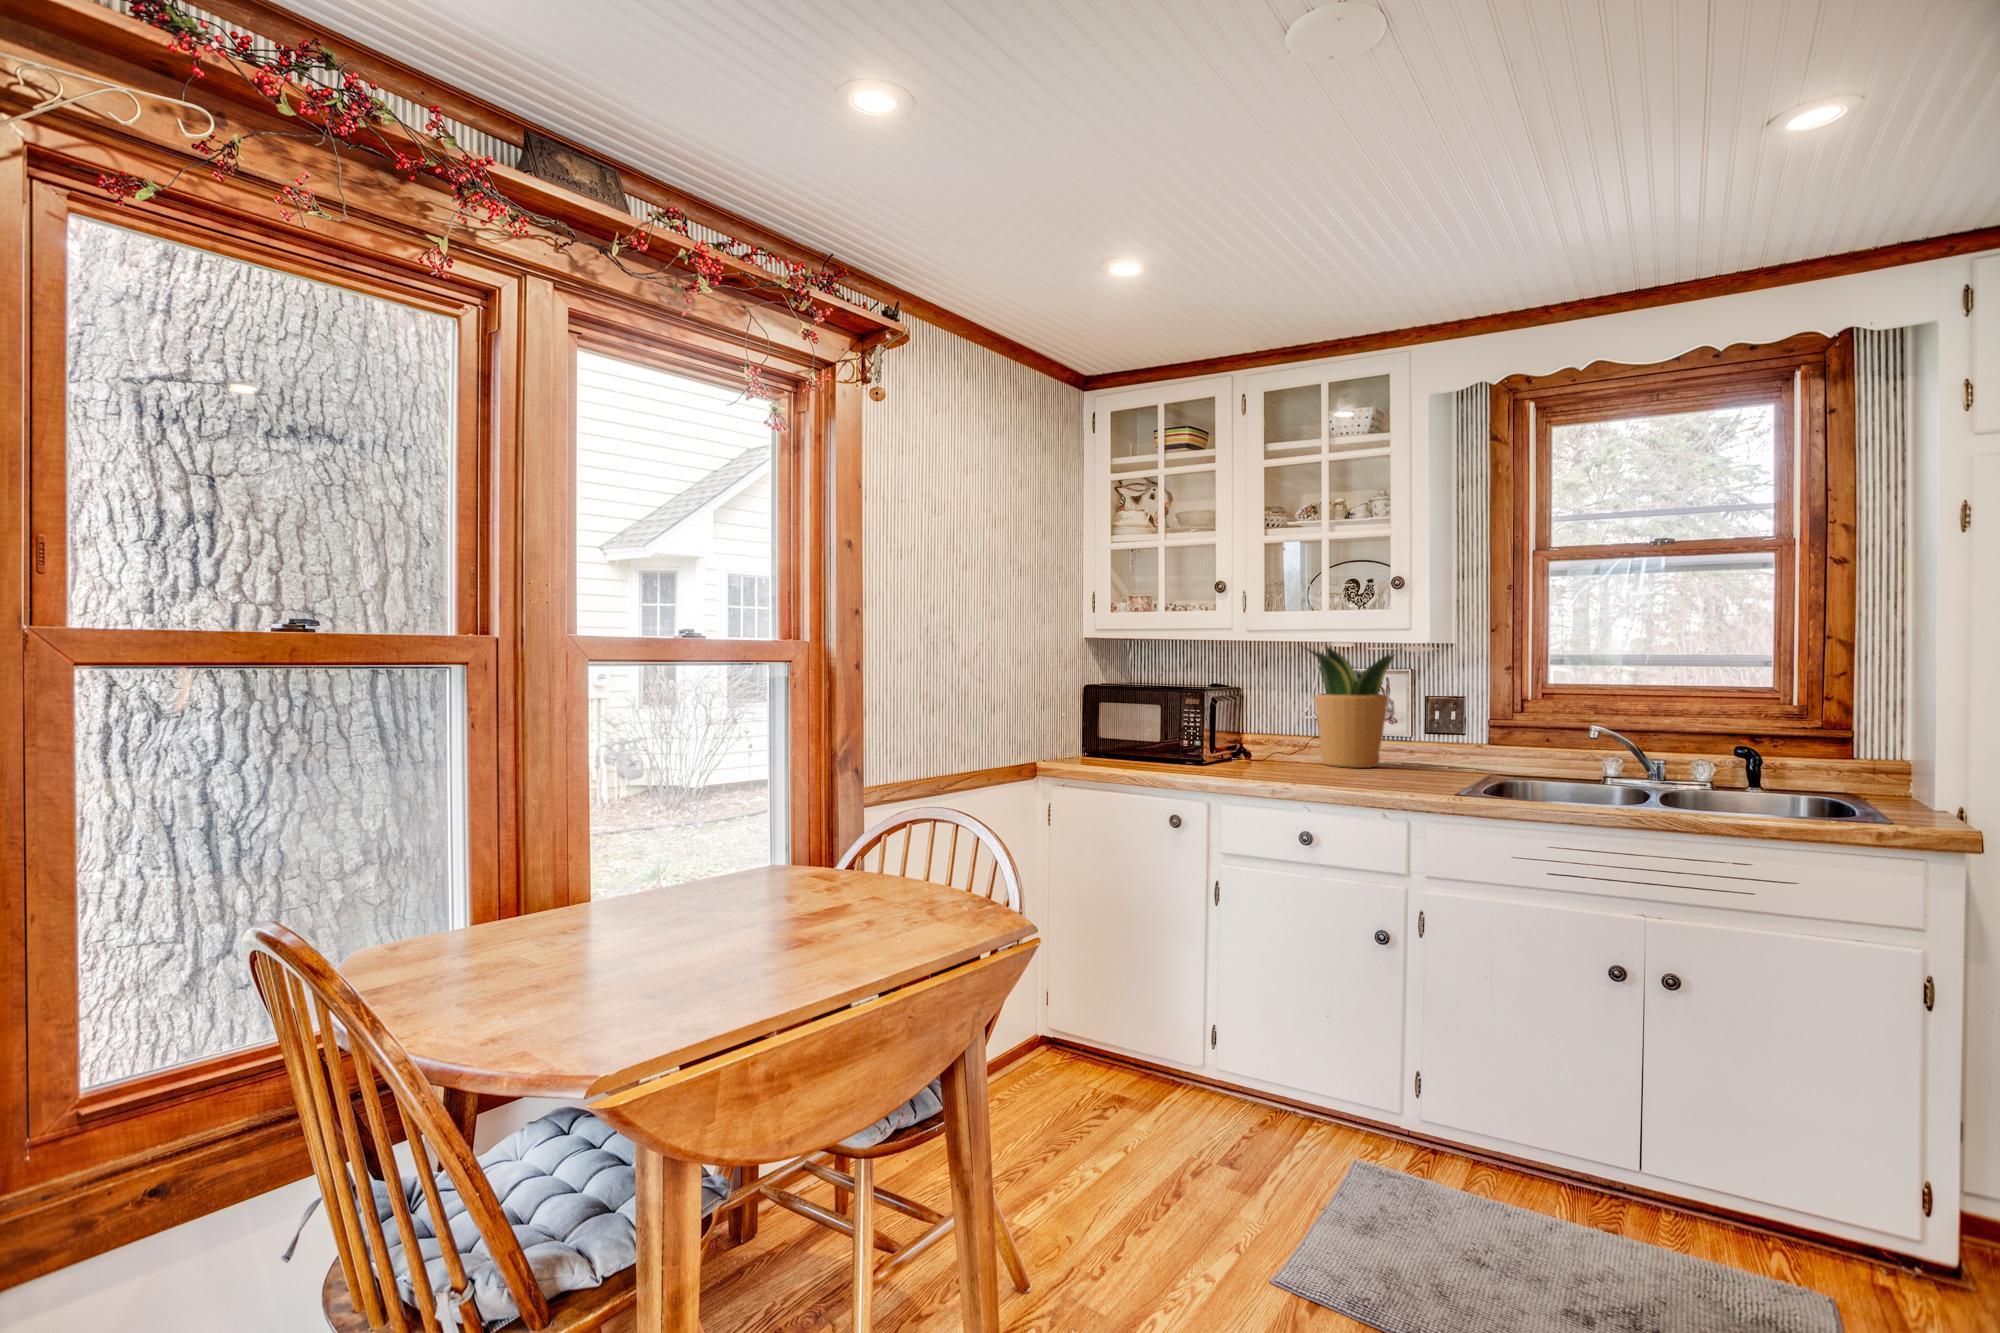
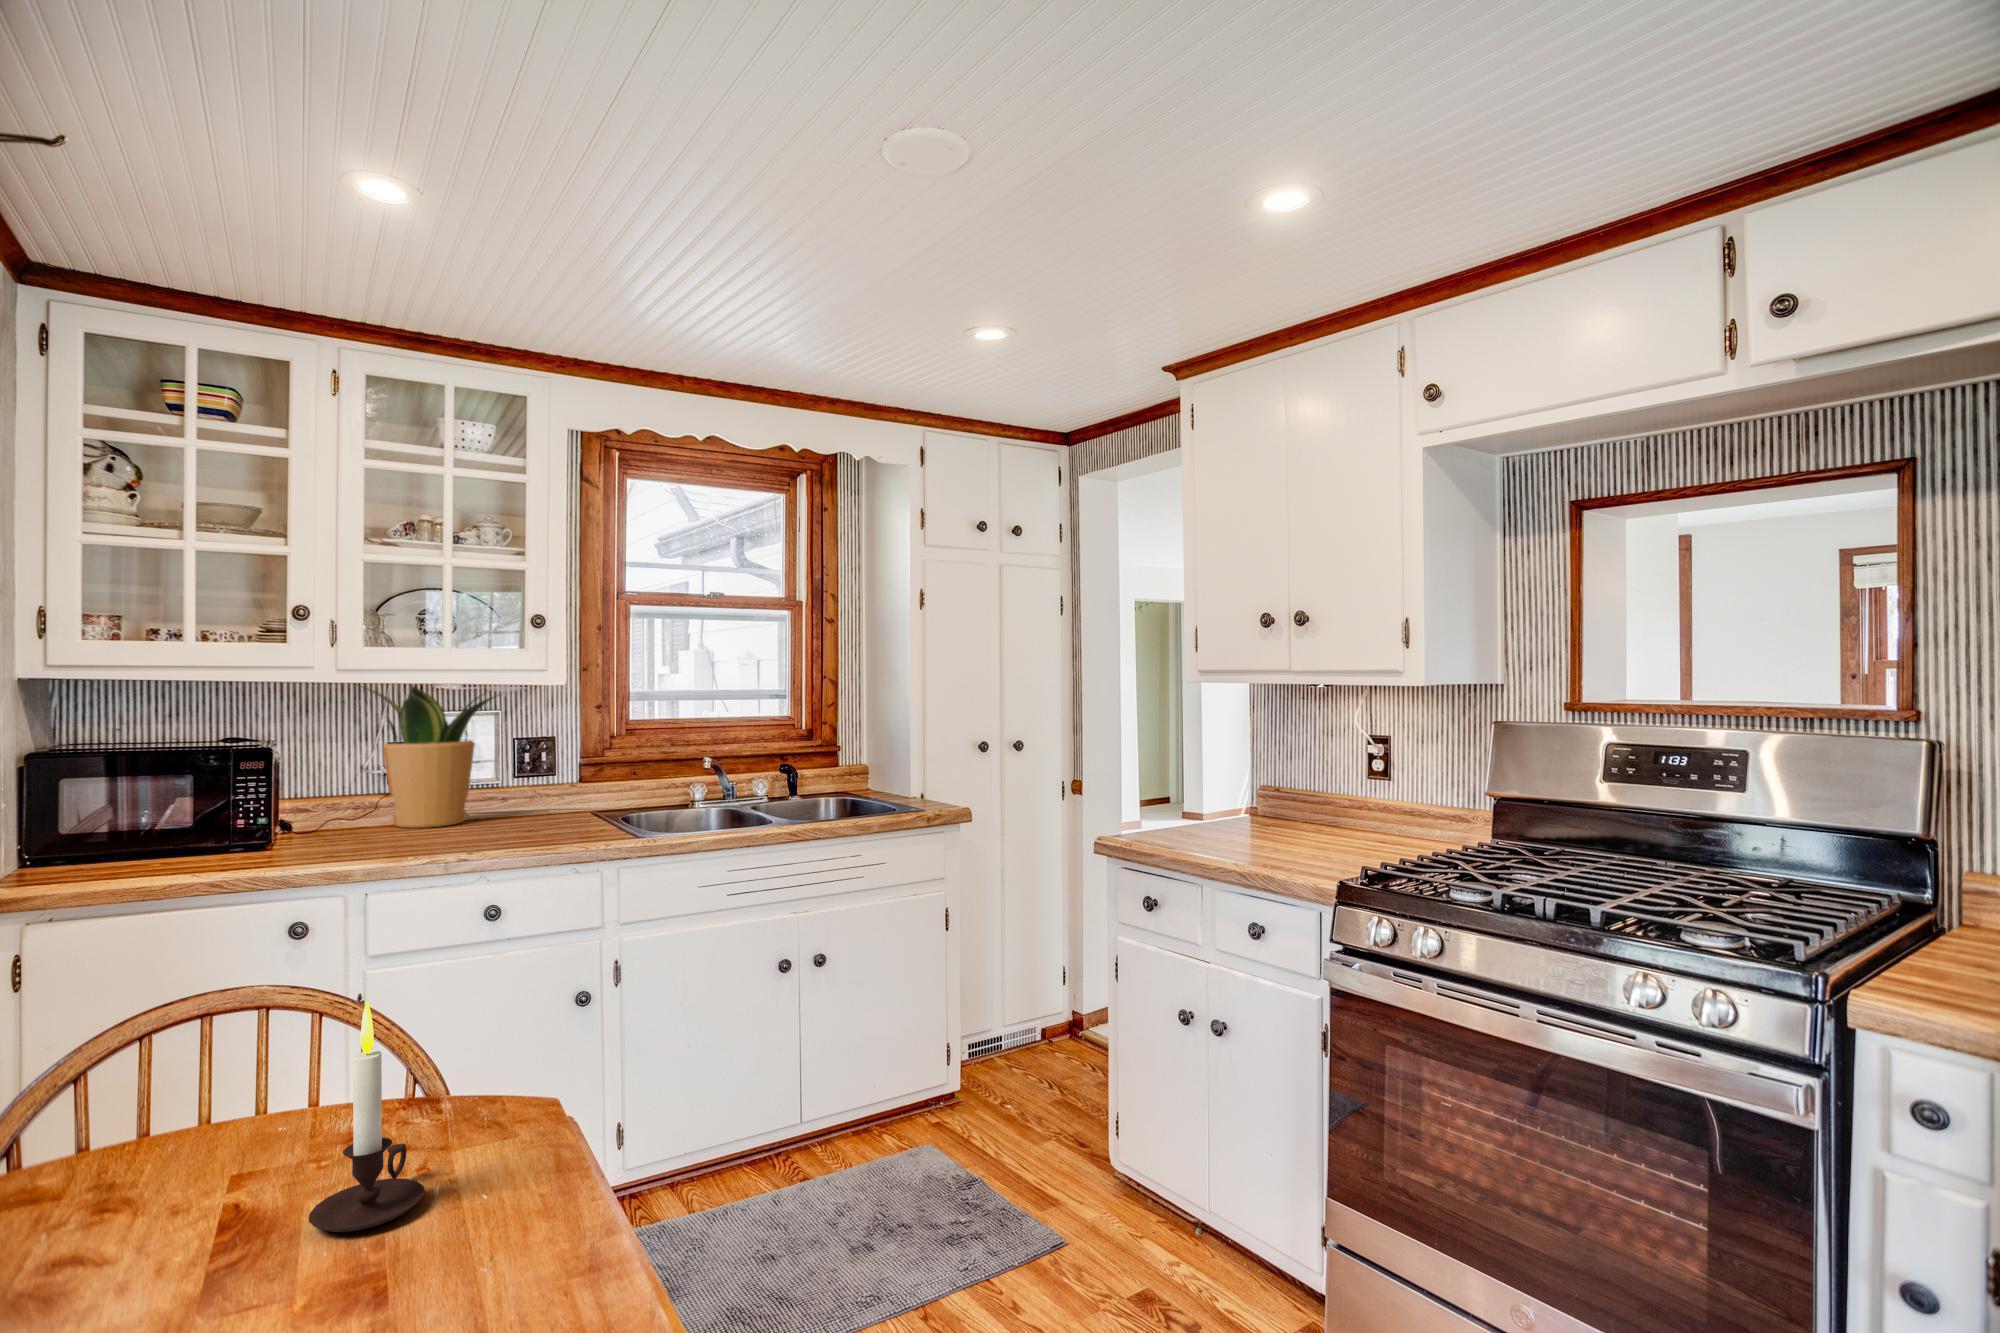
candle: none [817,814,886,938] -> present [309,1001,425,1232]

